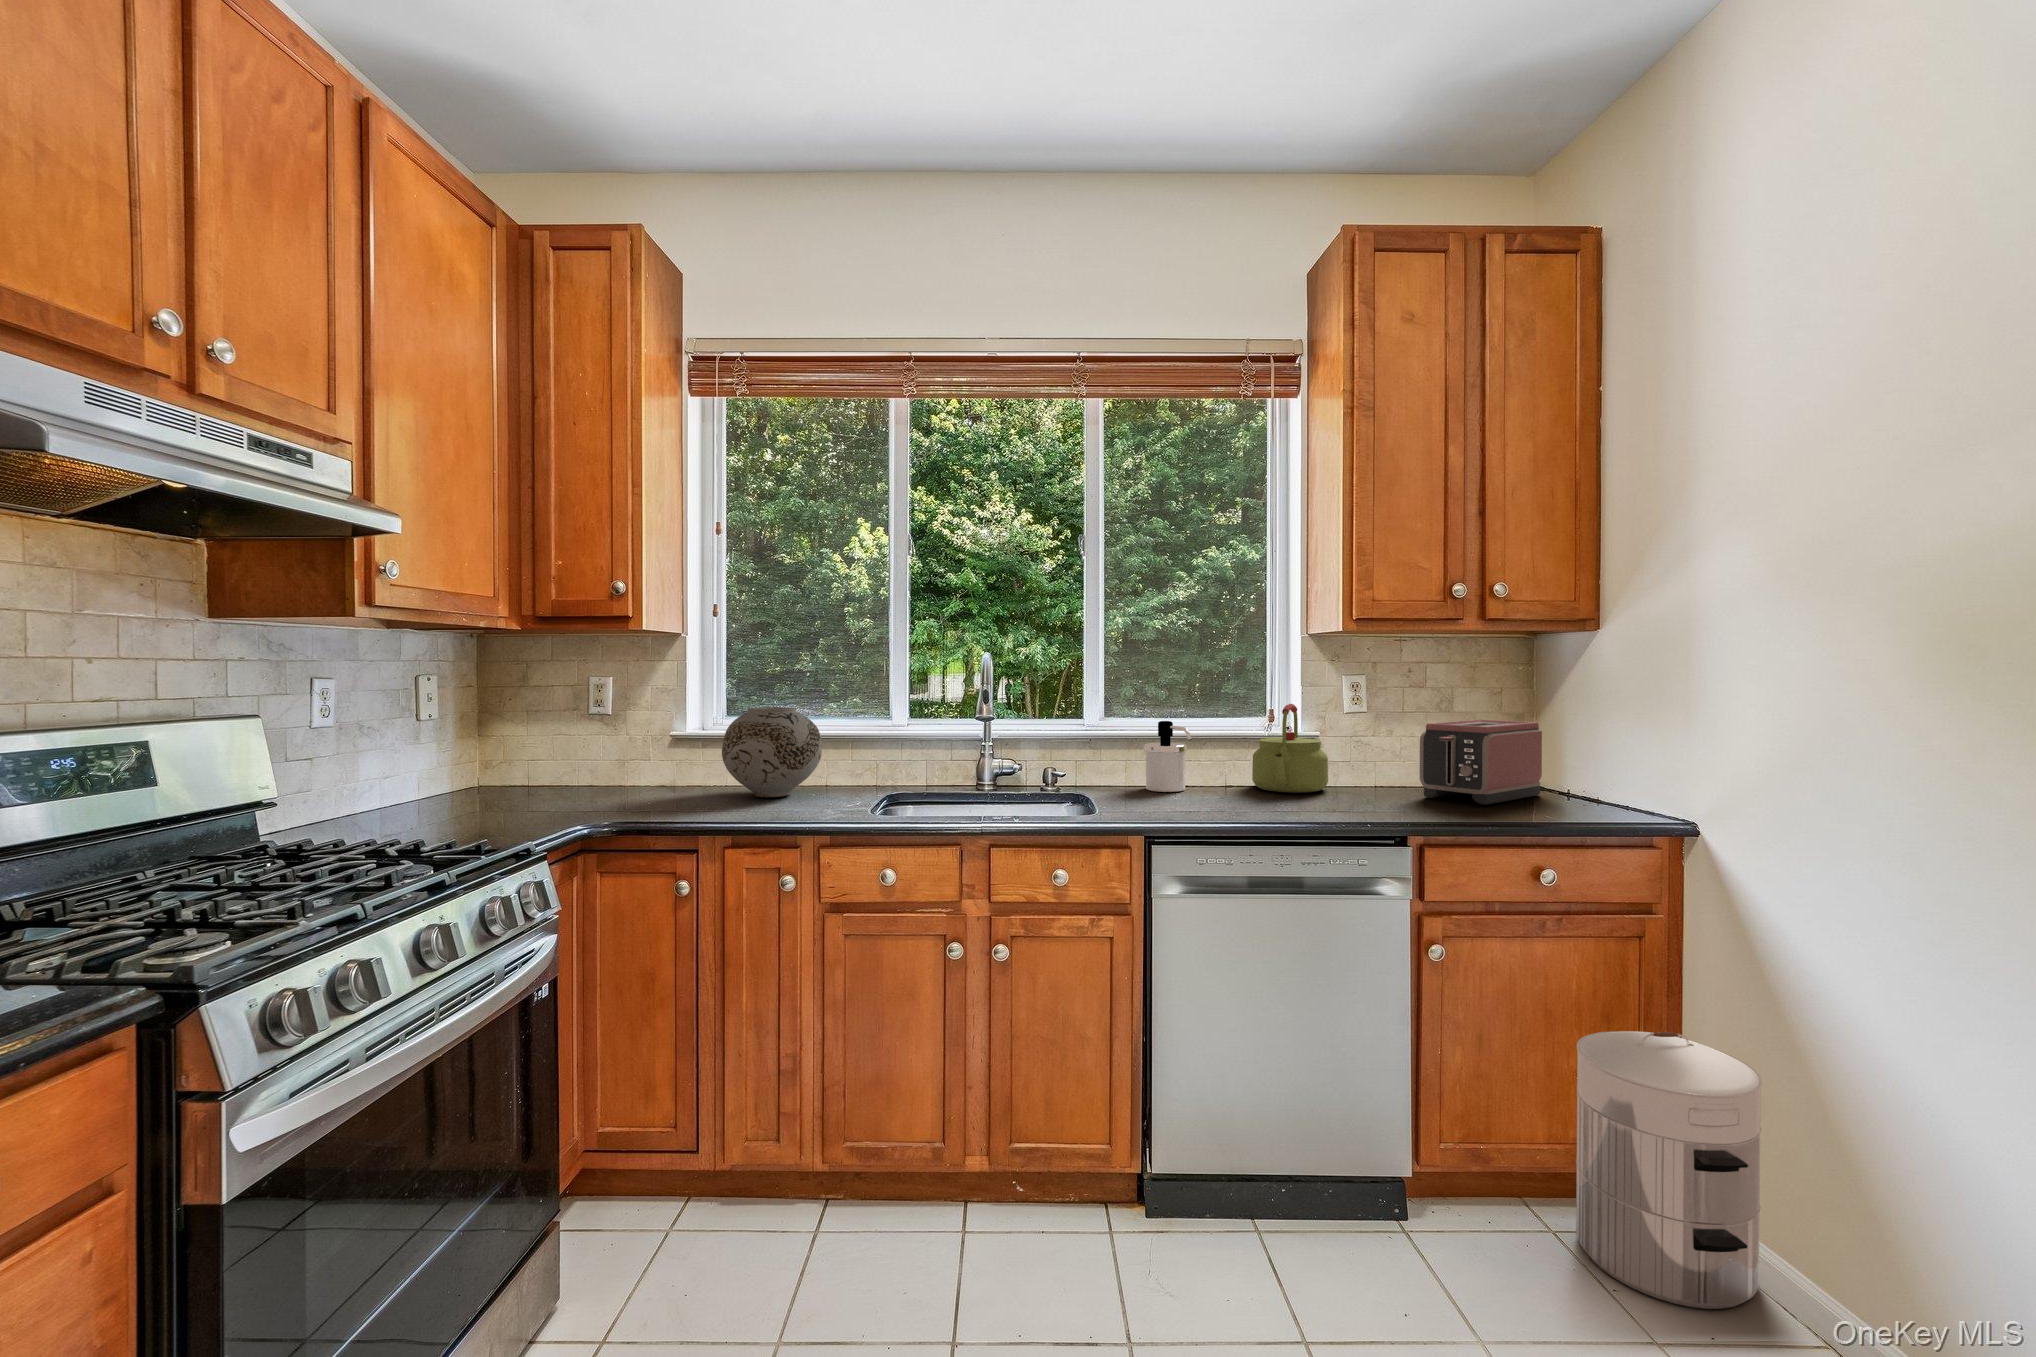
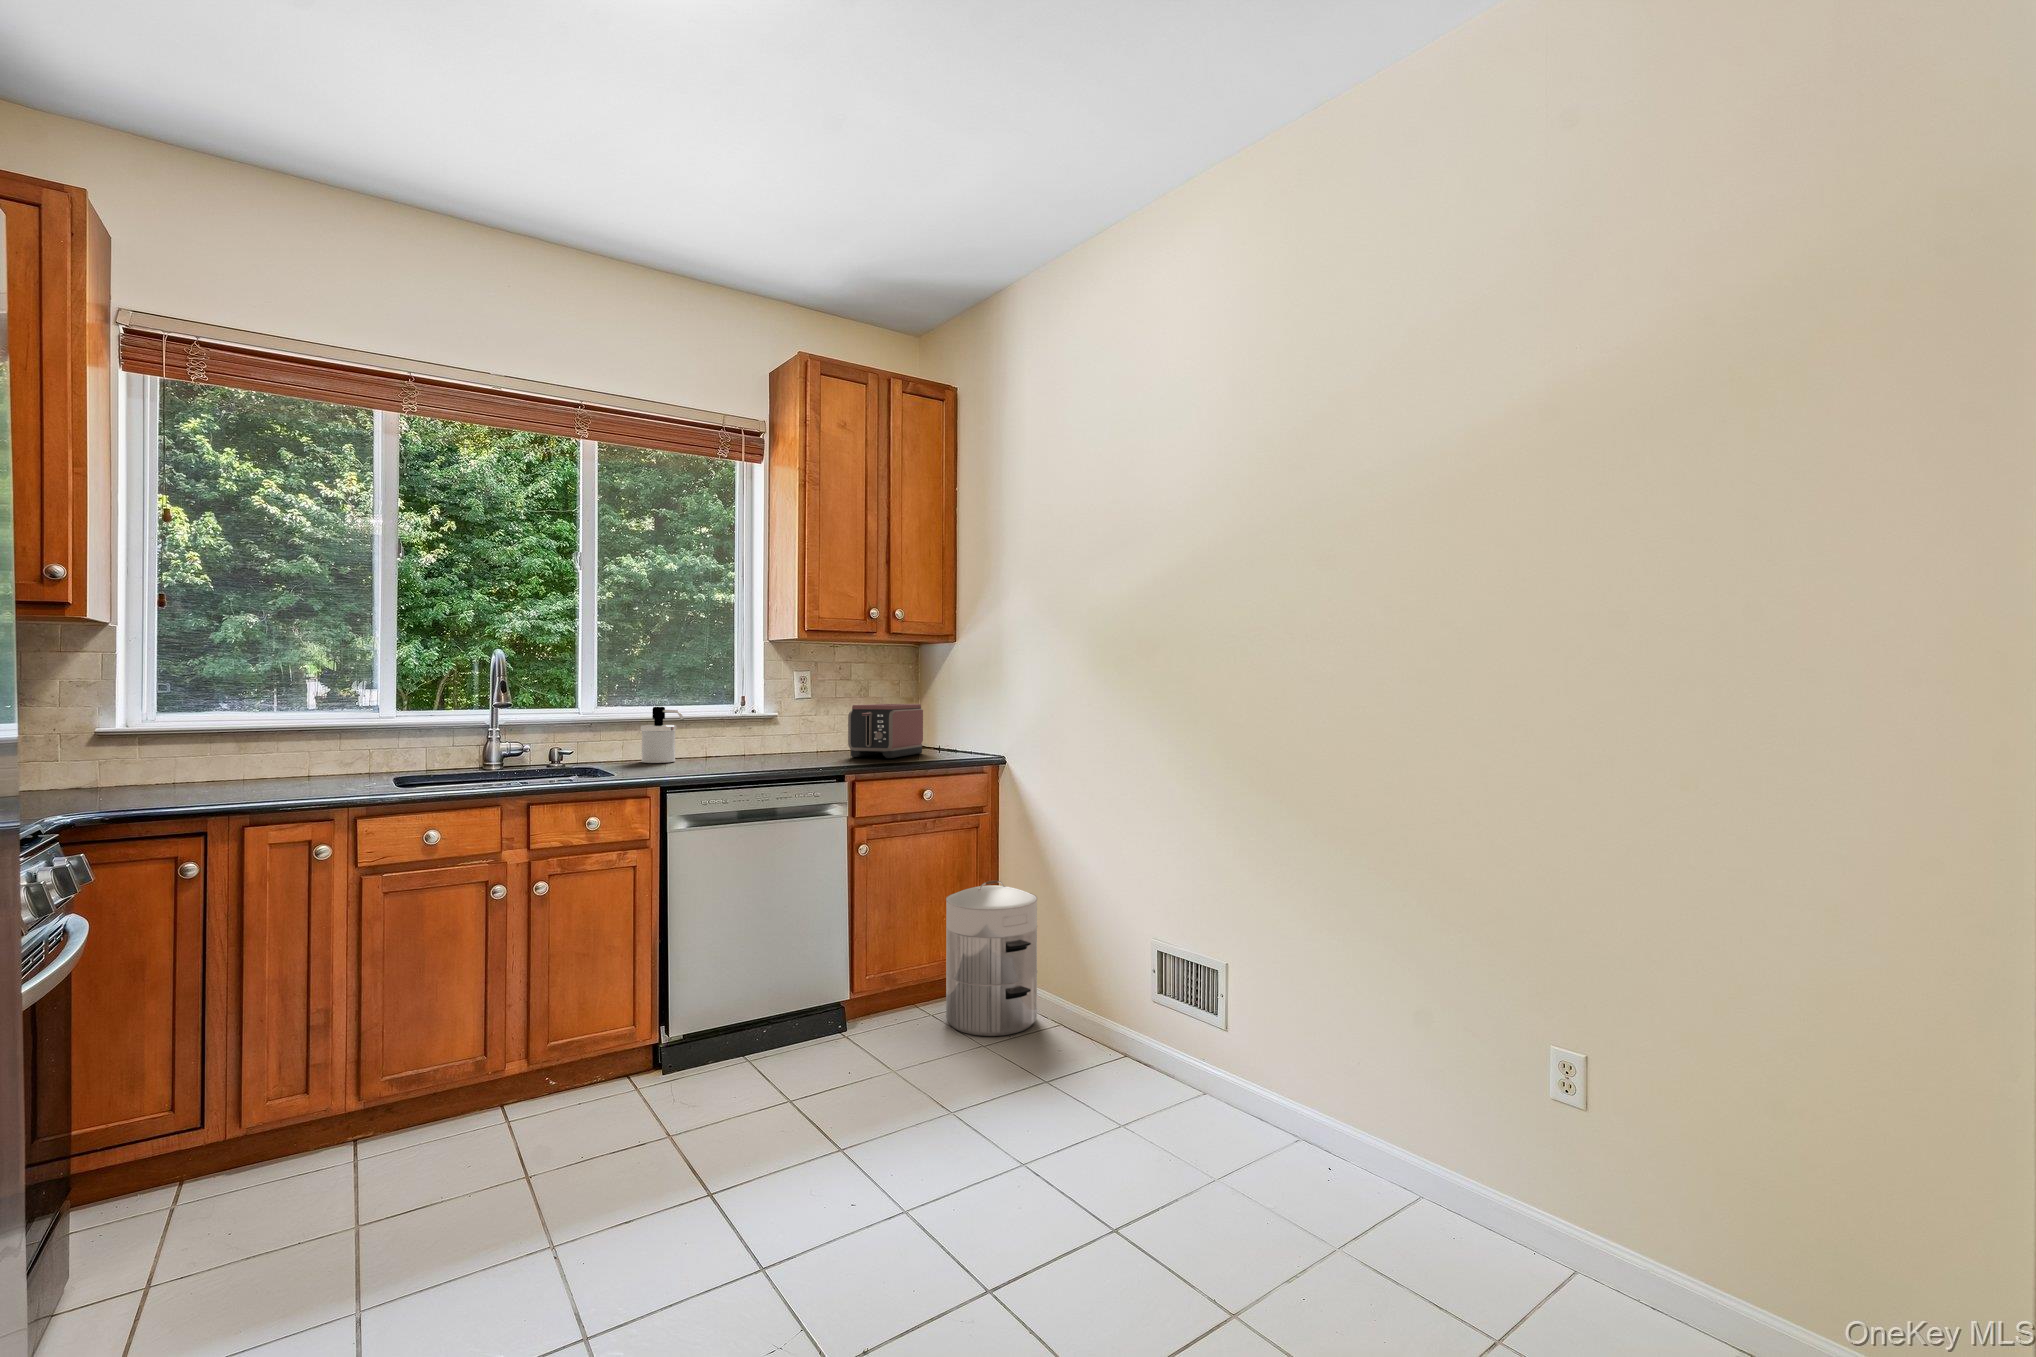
kettle: present [1252,704,1328,793] -> none [727,693,784,759]
vase: present [722,707,822,797] -> none [198,695,321,784]

